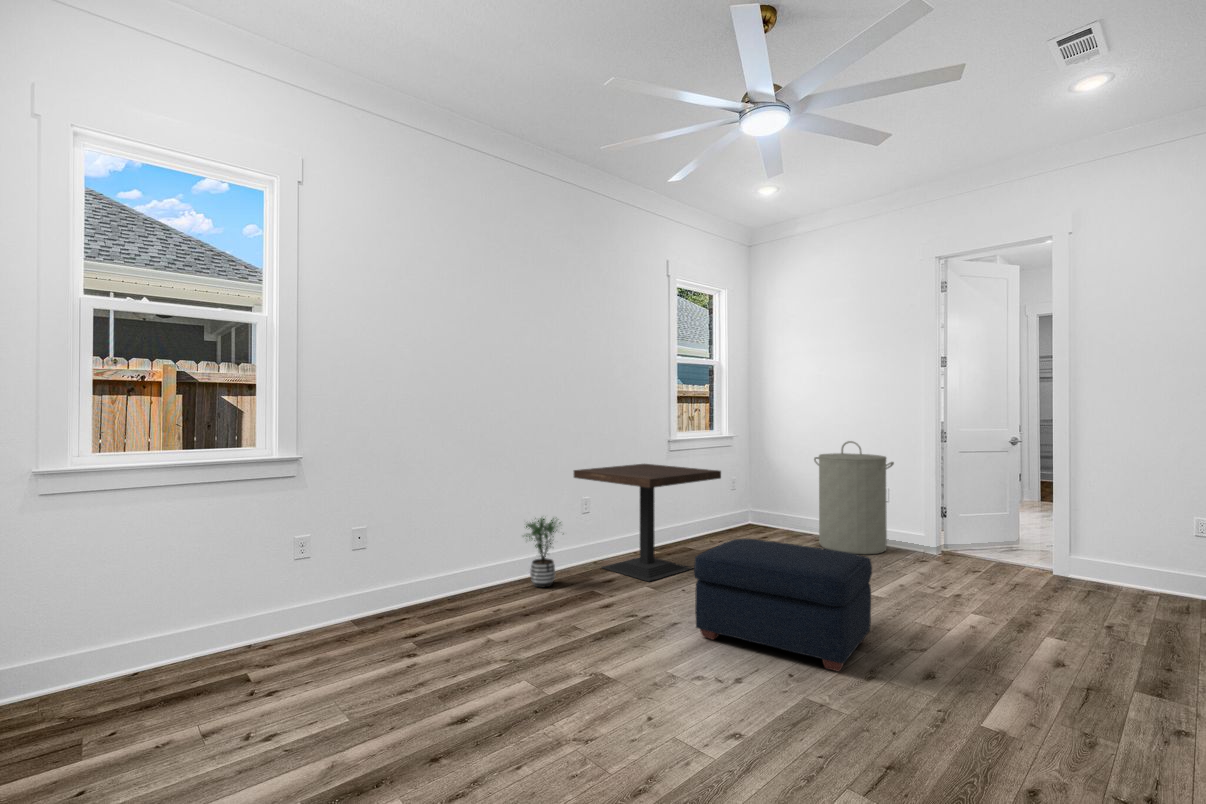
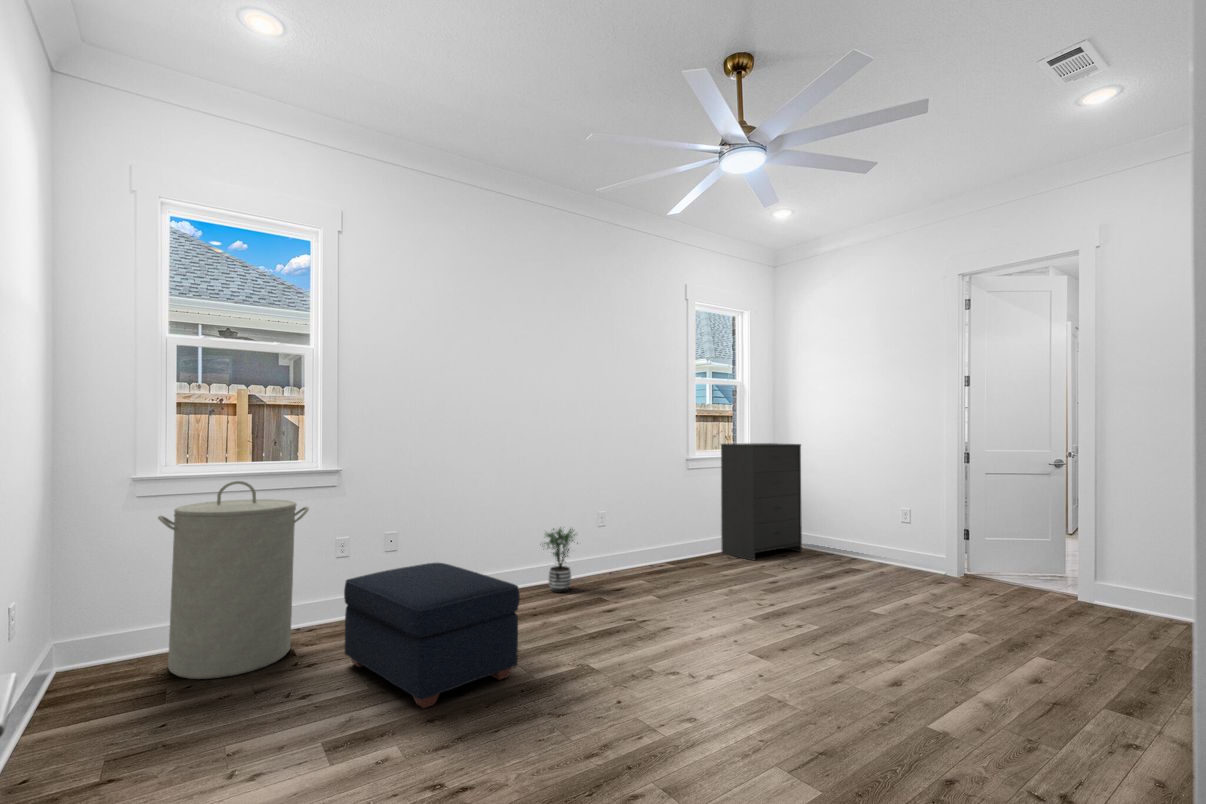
dresser: none [699,421,780,543] -> present [721,443,802,560]
laundry hamper: present [814,441,894,554] -> present [158,481,309,679]
side table: present [574,464,721,582] -> none [593,482,731,591]
ottoman: present [694,539,872,671] -> present [344,563,520,708]

